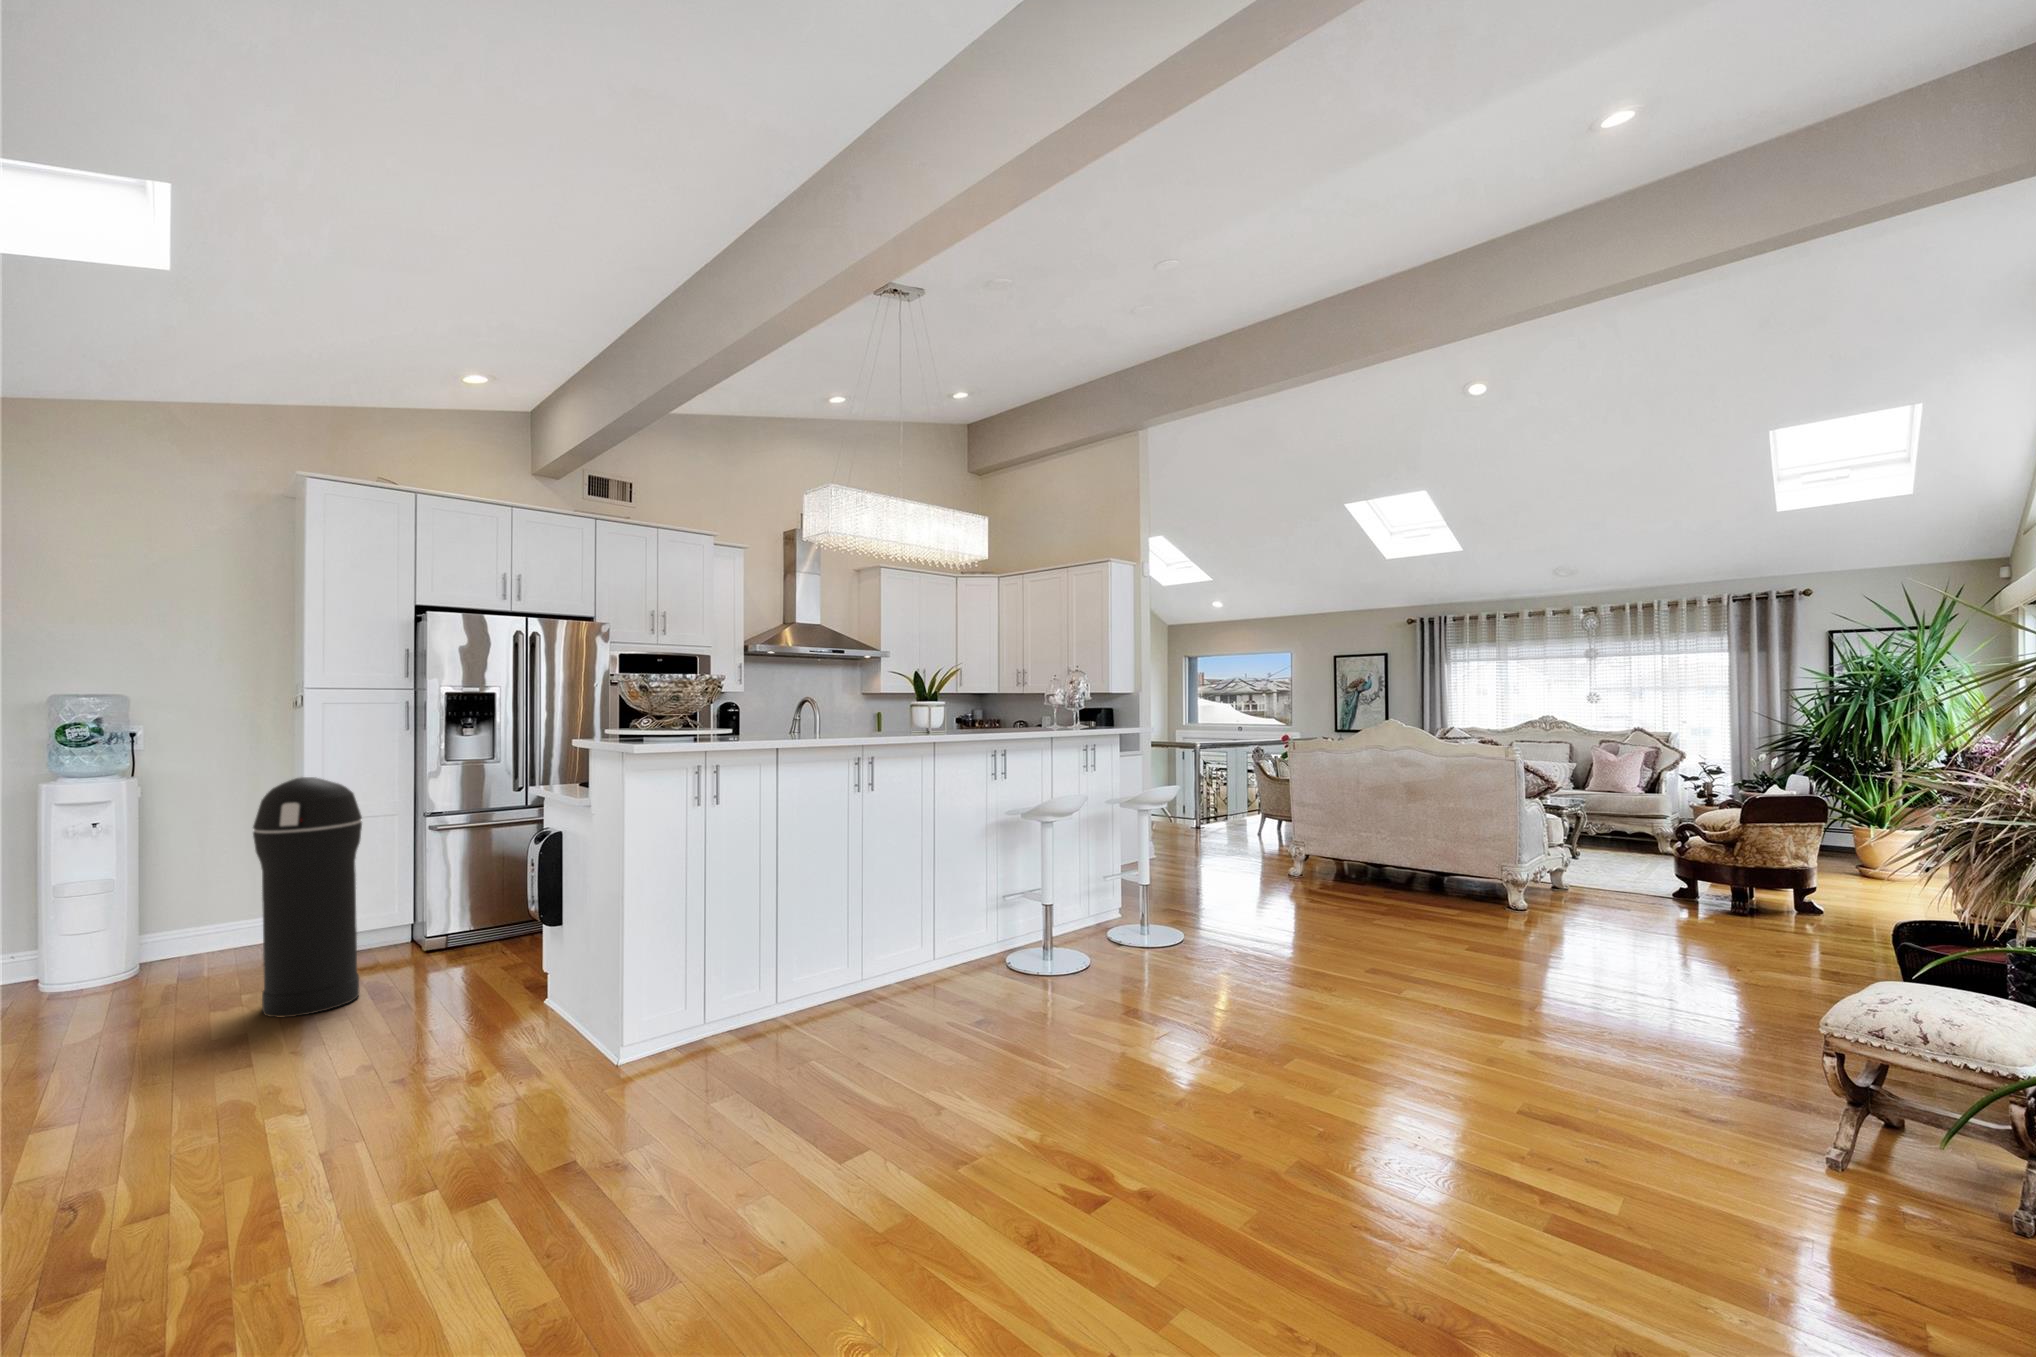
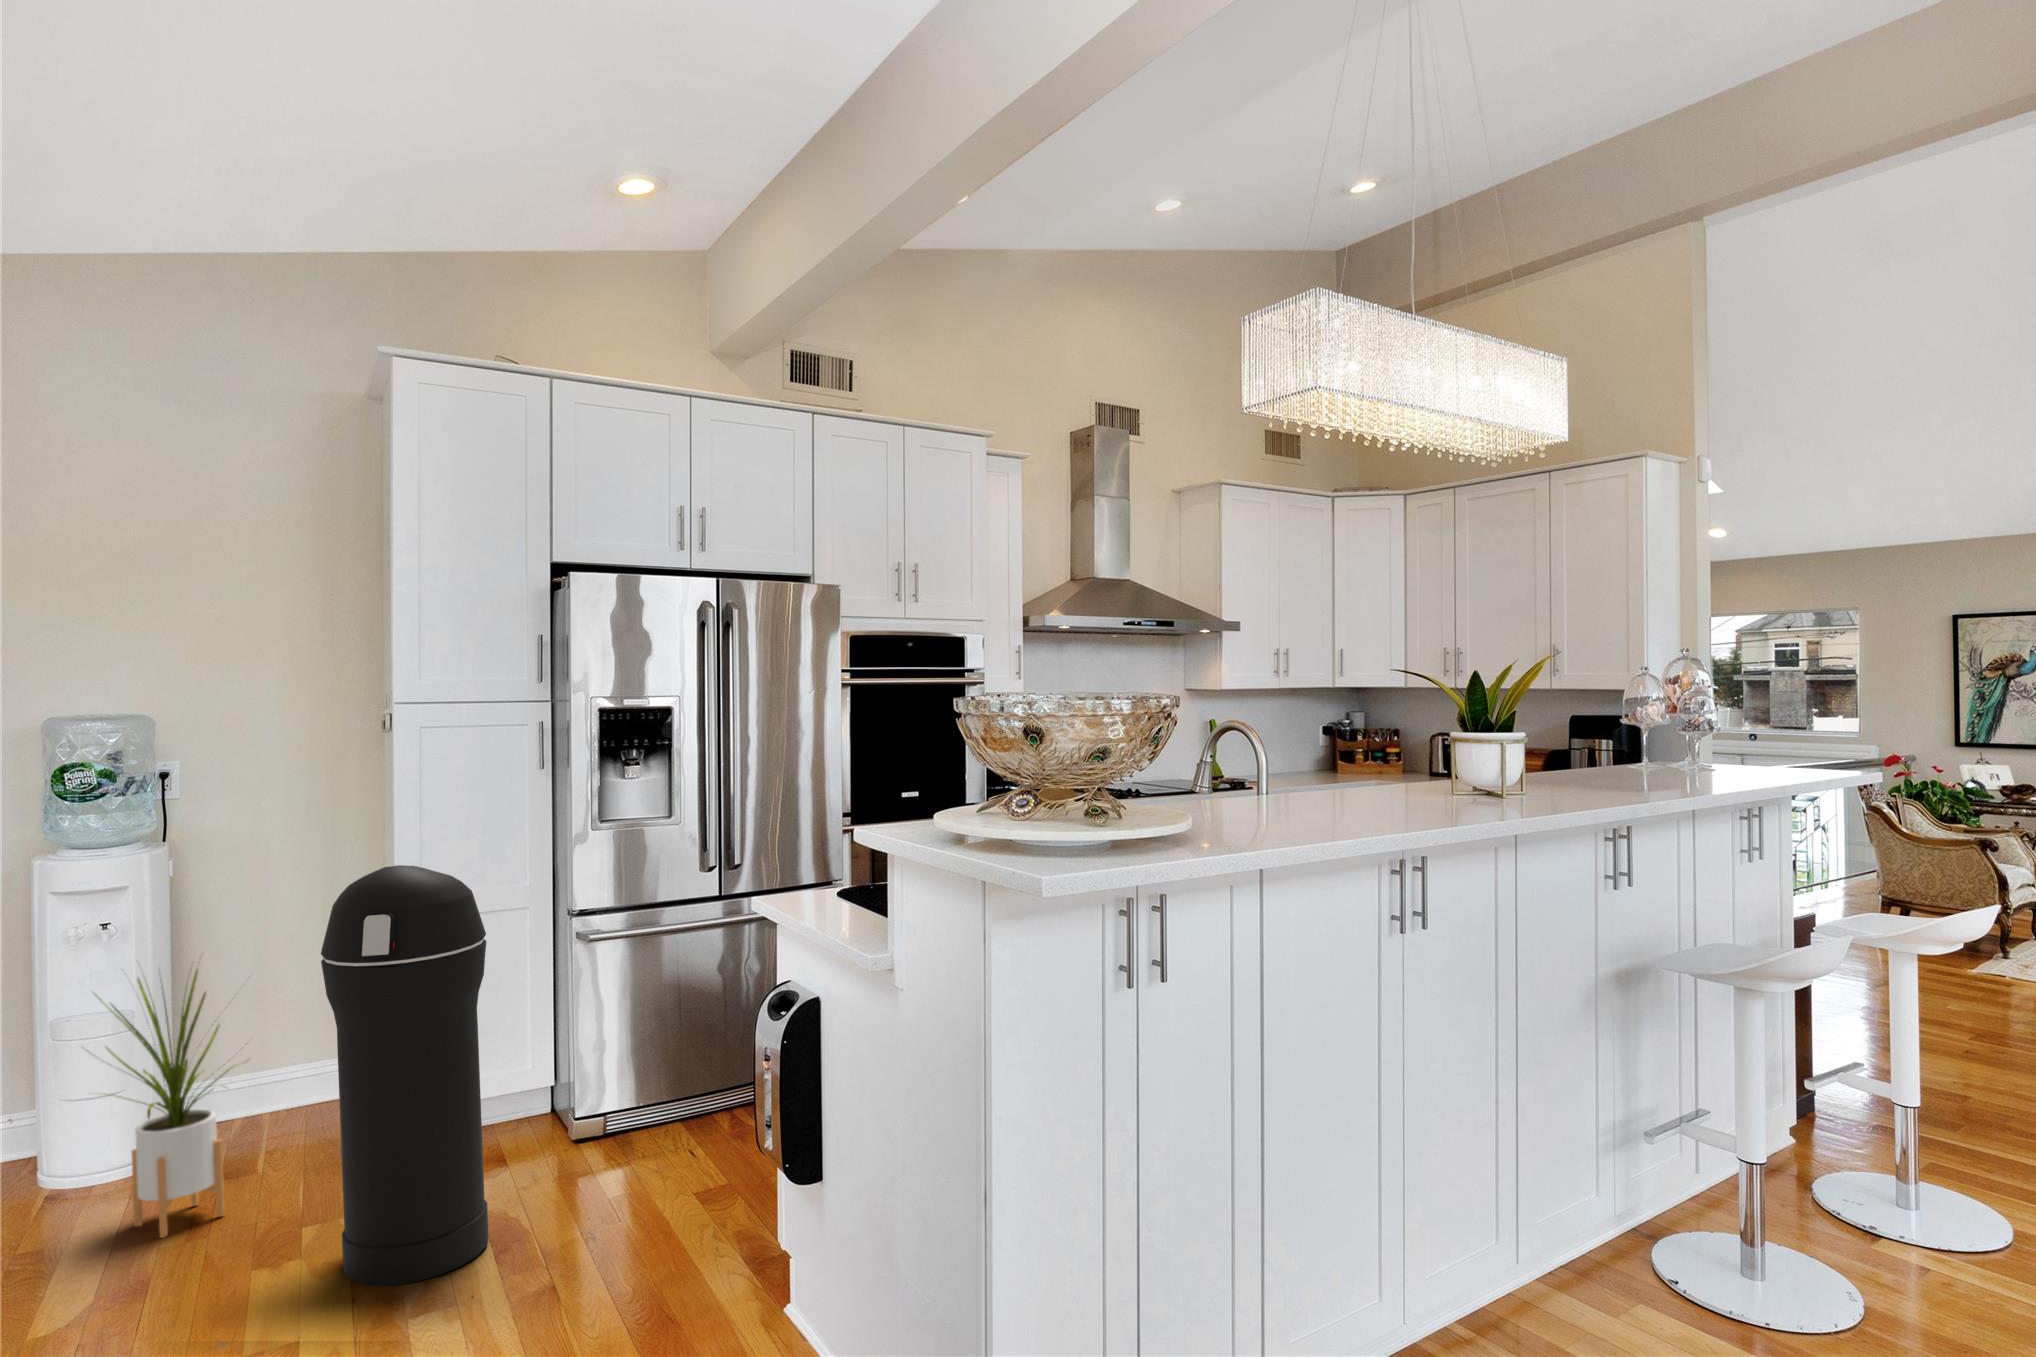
house plant: none [83,835,204,1007] -> present [105,969,233,1238]

